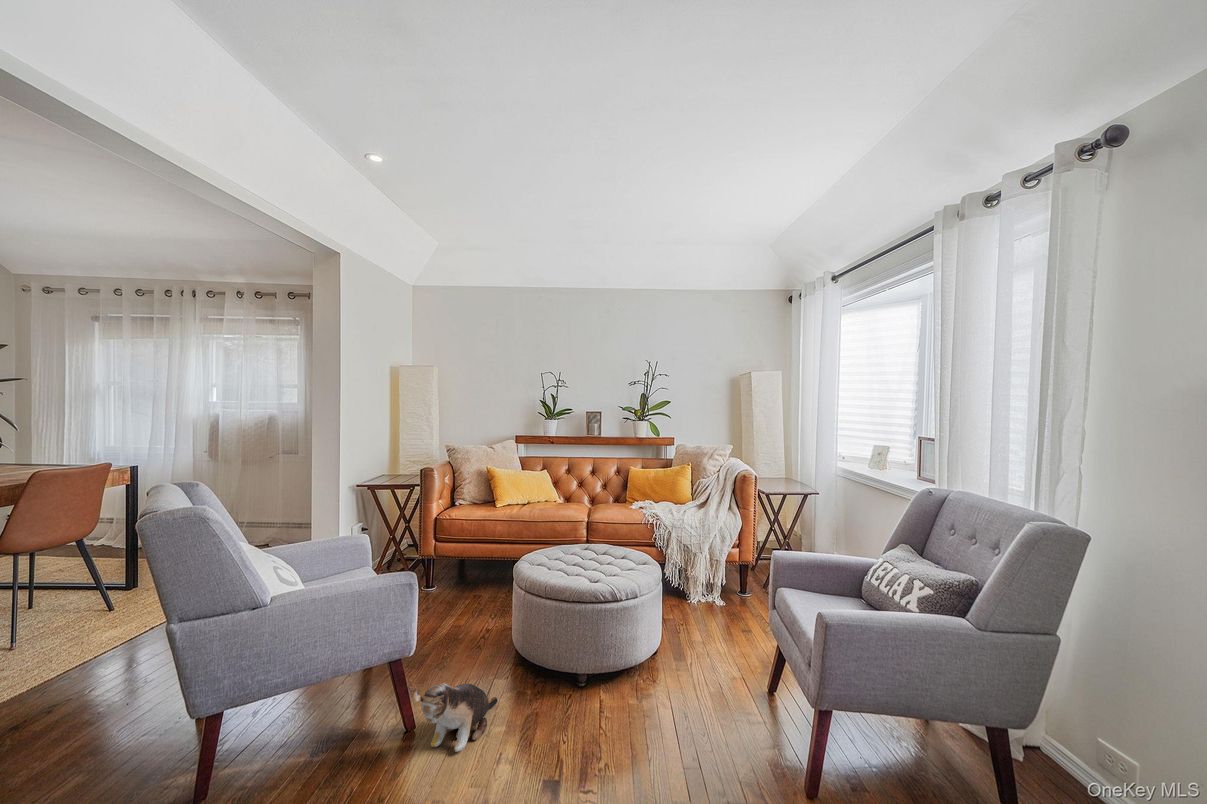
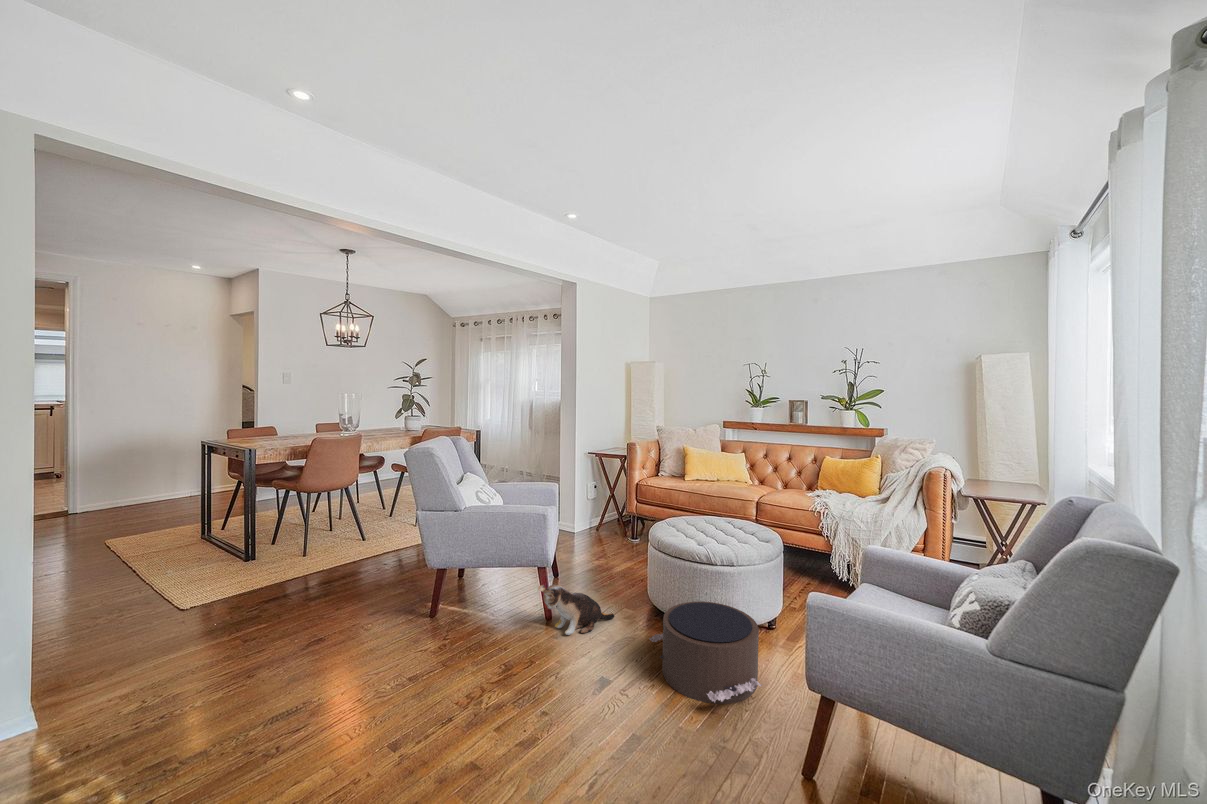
pouf: none [575,644,722,770] -> present [649,602,762,704]

